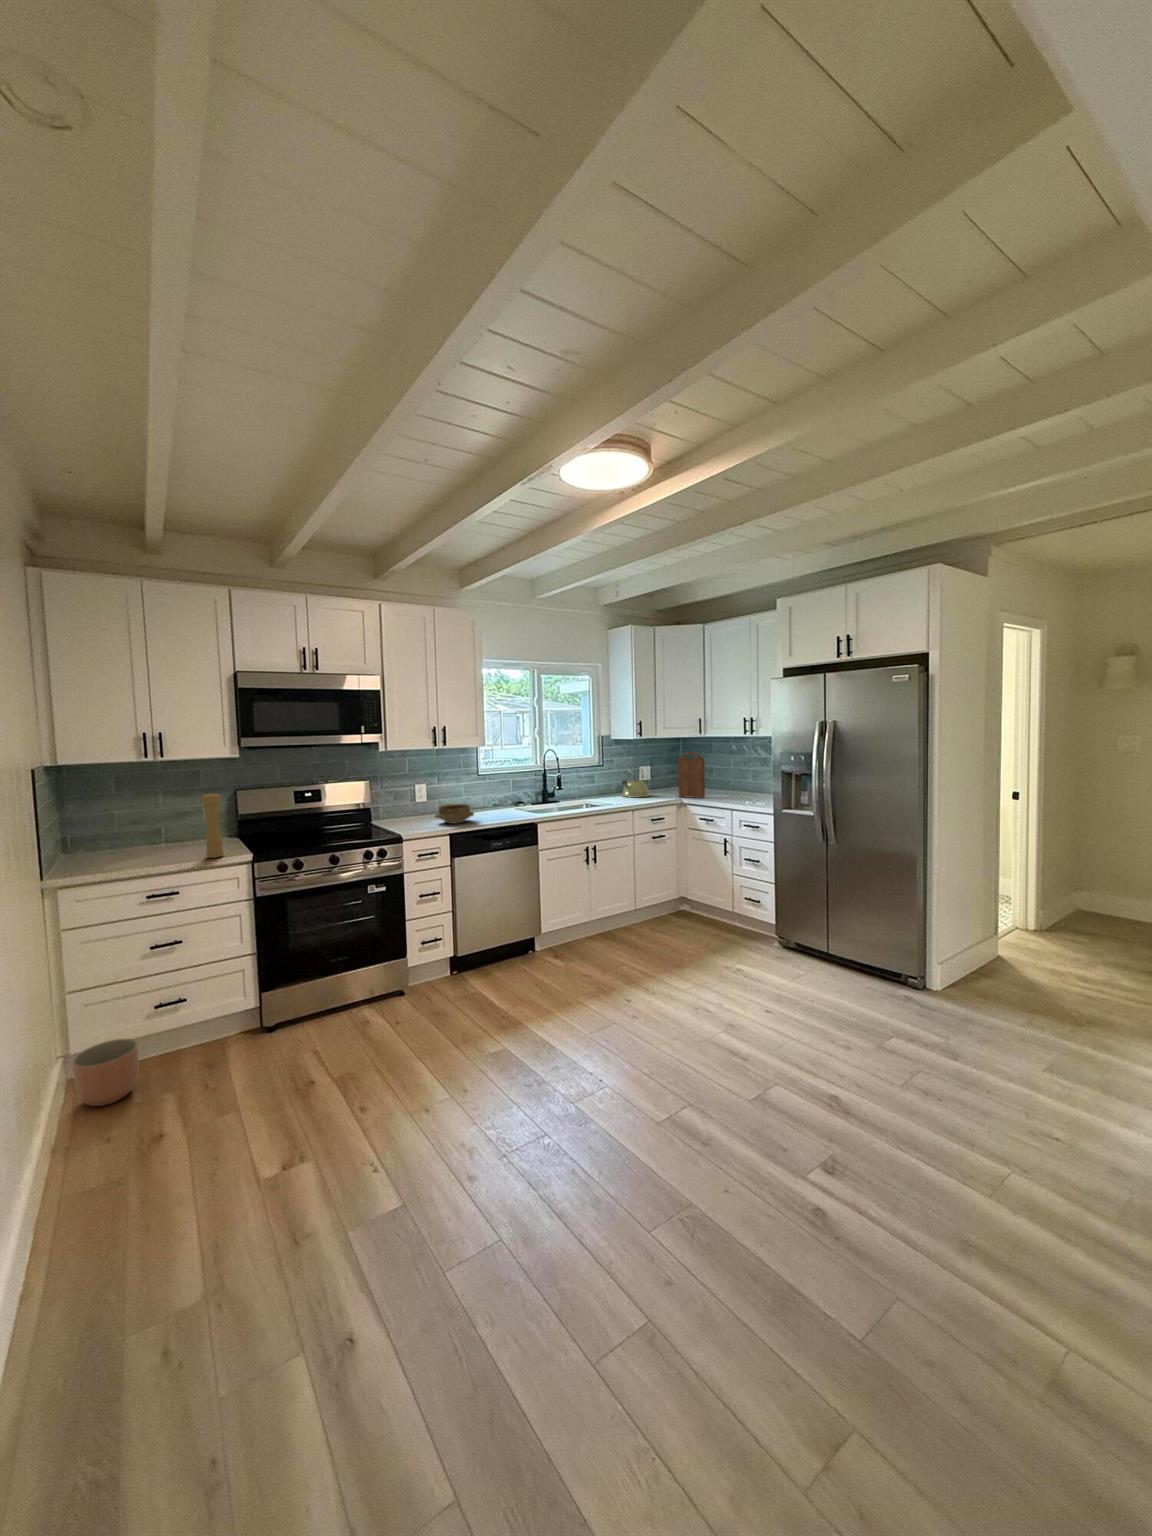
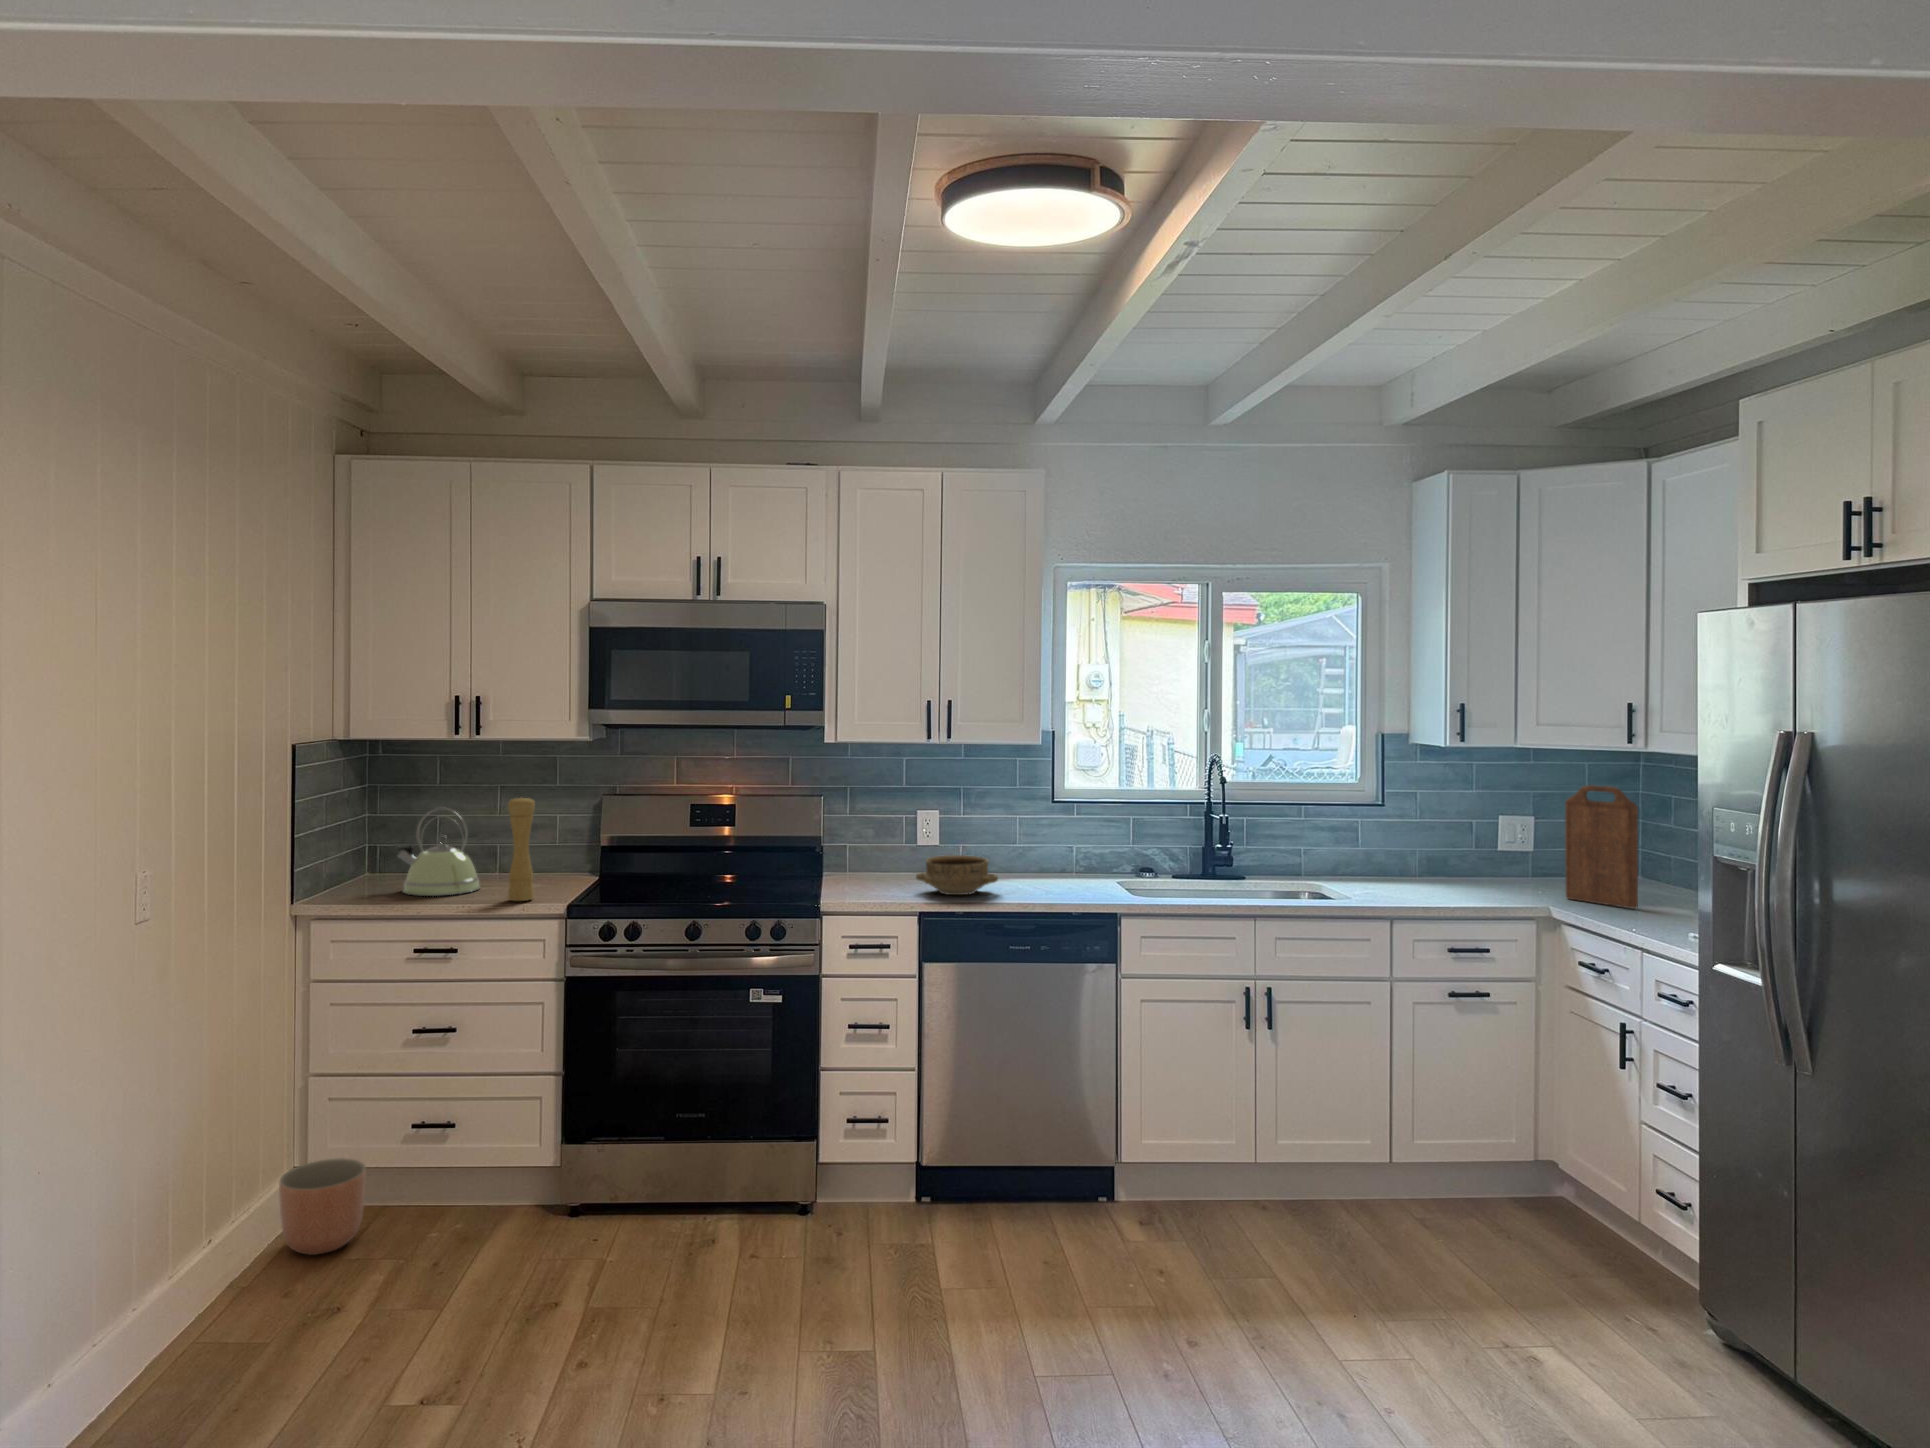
kettle: present [622,765,649,798] -> present [397,807,480,896]

